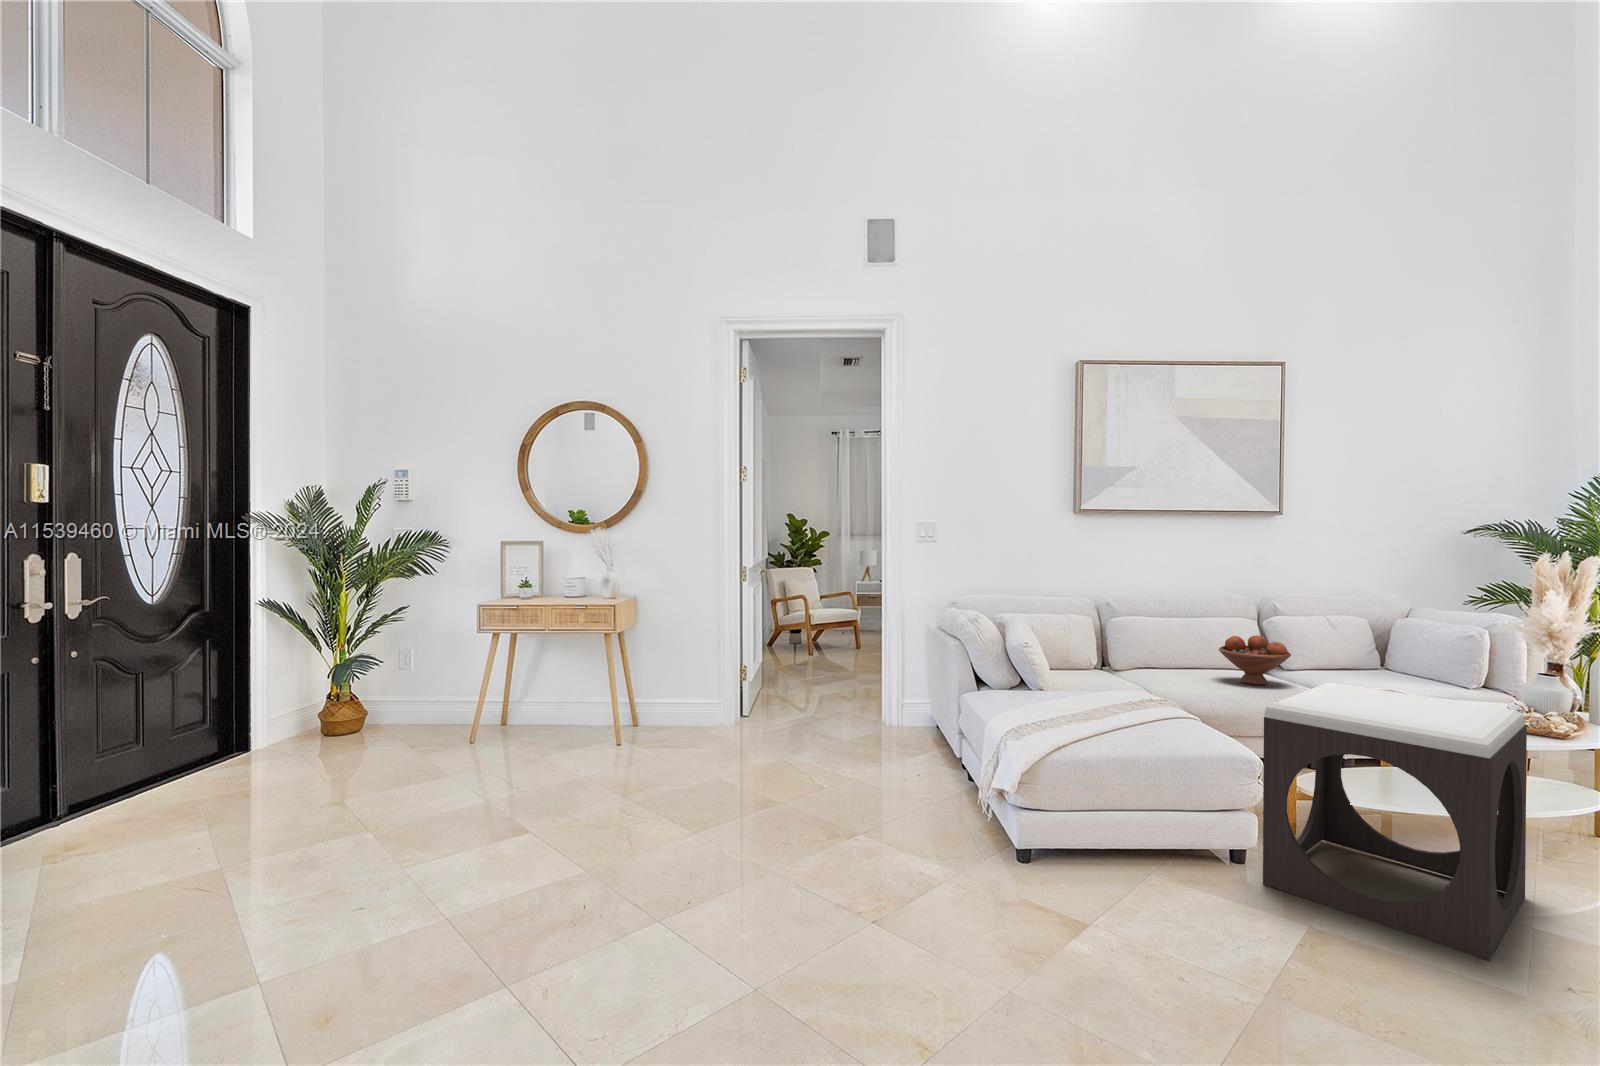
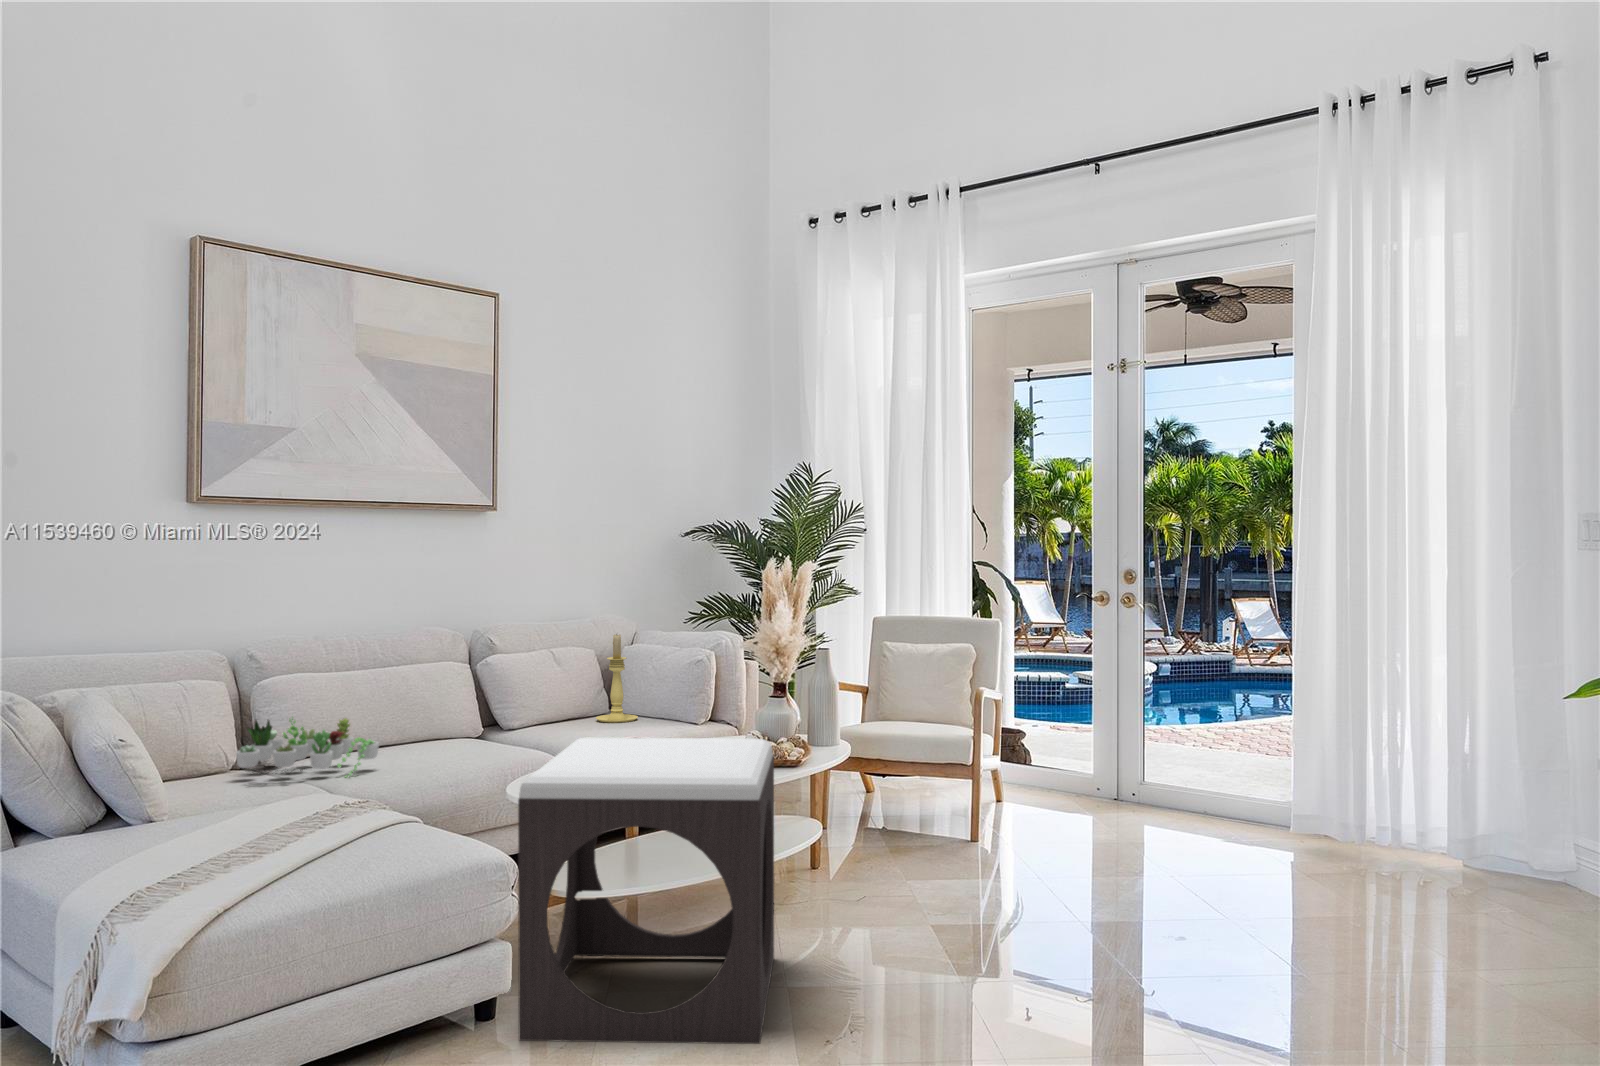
candle holder: none [1366,608,1408,677] -> present [596,634,638,723]
fruit bowl: present [1219,636,1291,685] -> none [426,685,520,758]
succulent plant: none [1091,640,1183,684] -> present [236,718,379,778]

